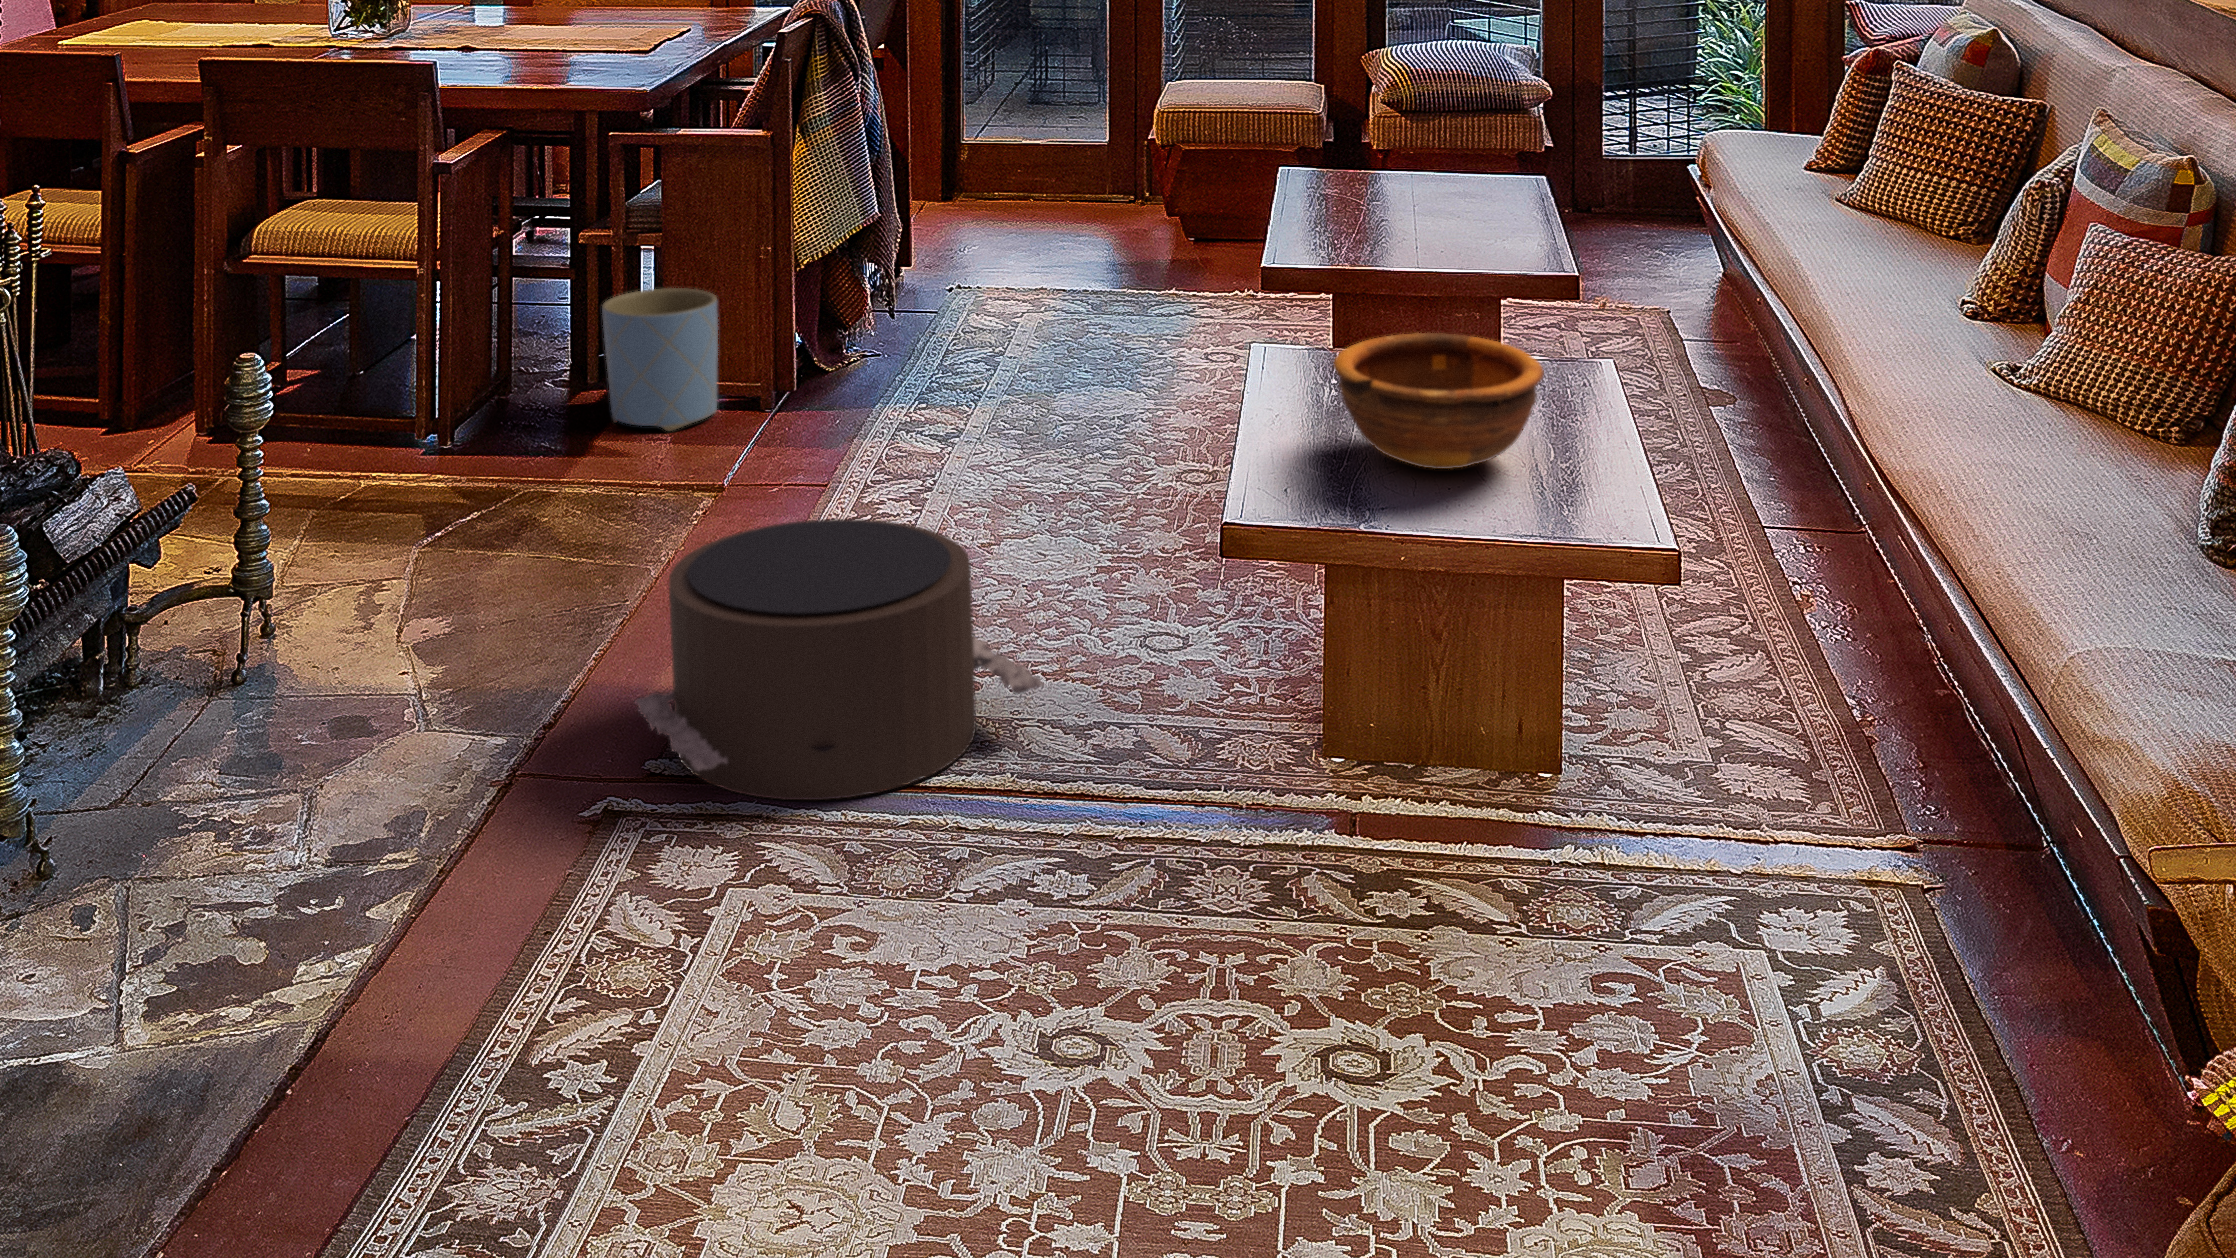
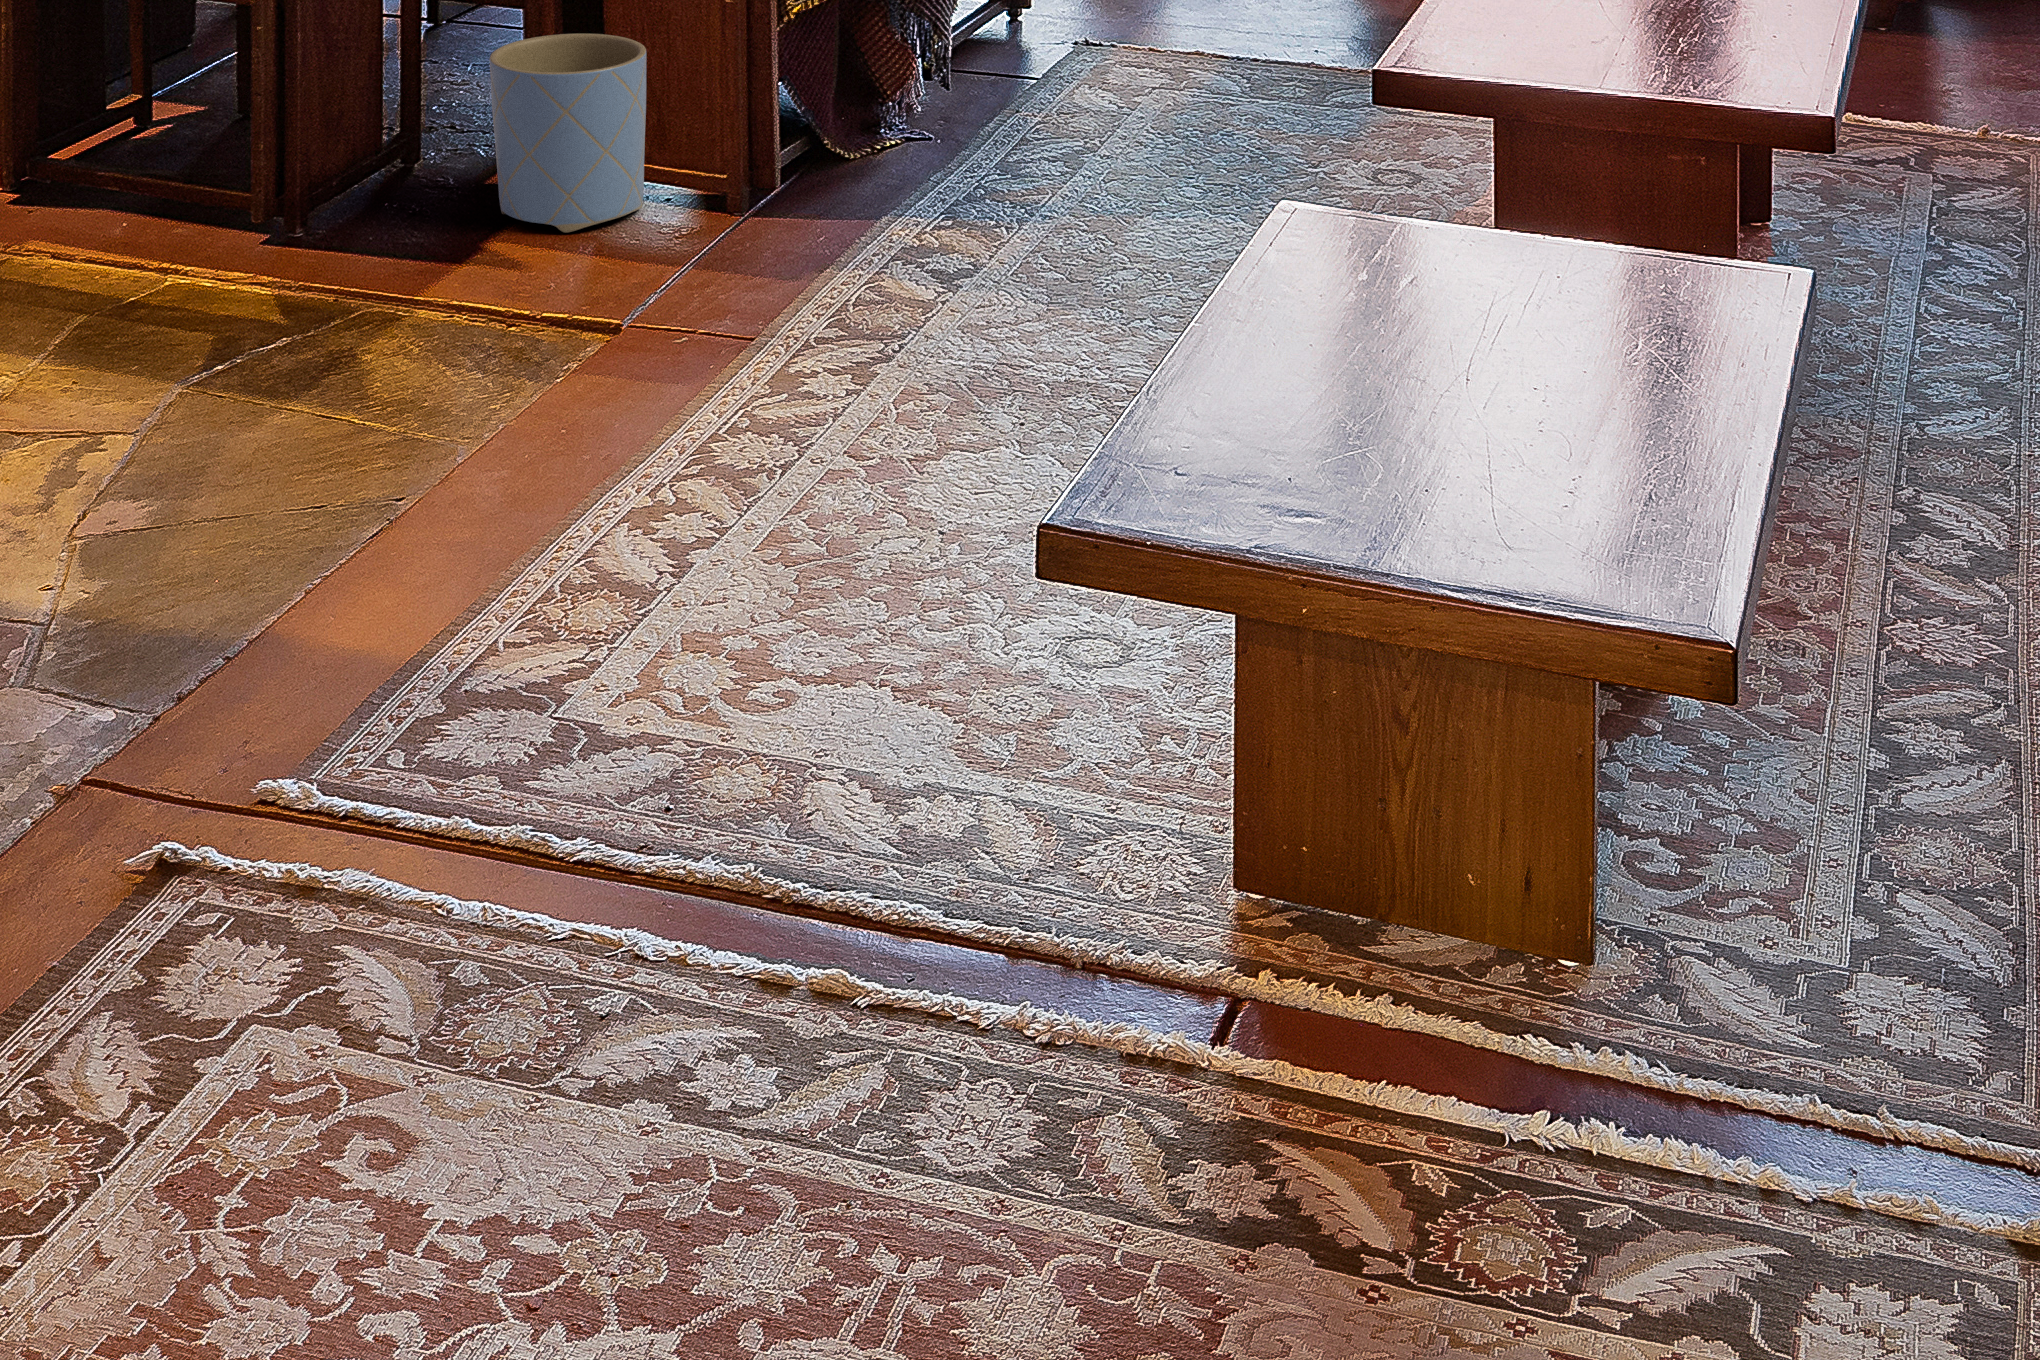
bowl: present [1333,333,1544,469] -> none [1281,220,1607,442]
pouf: present [635,519,1044,800] -> none [250,418,833,859]

